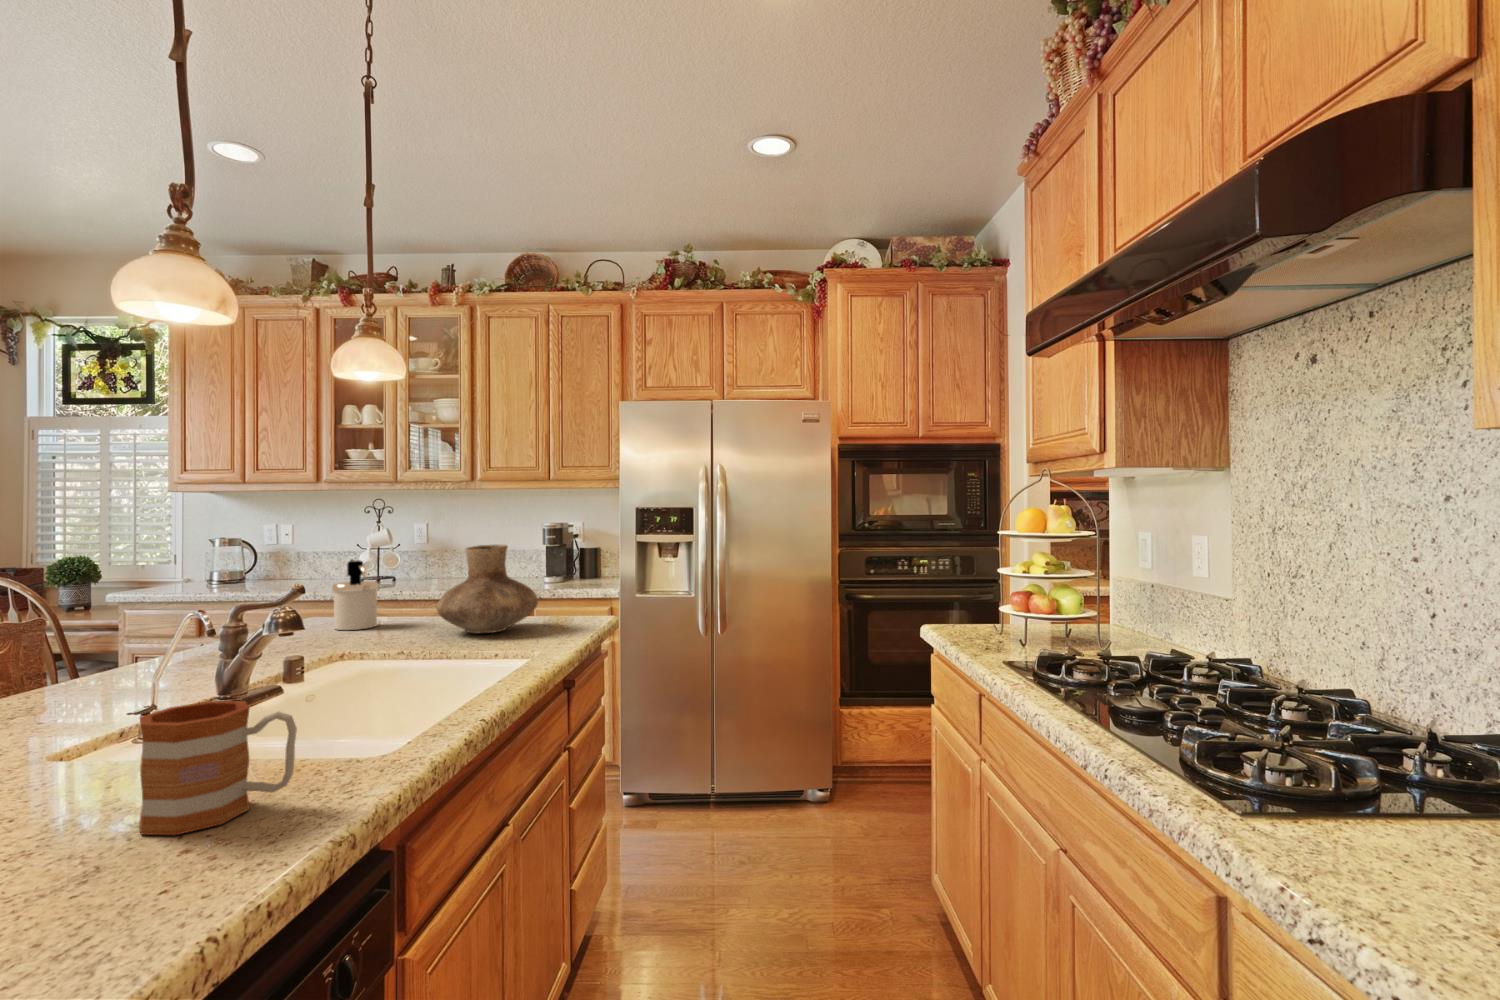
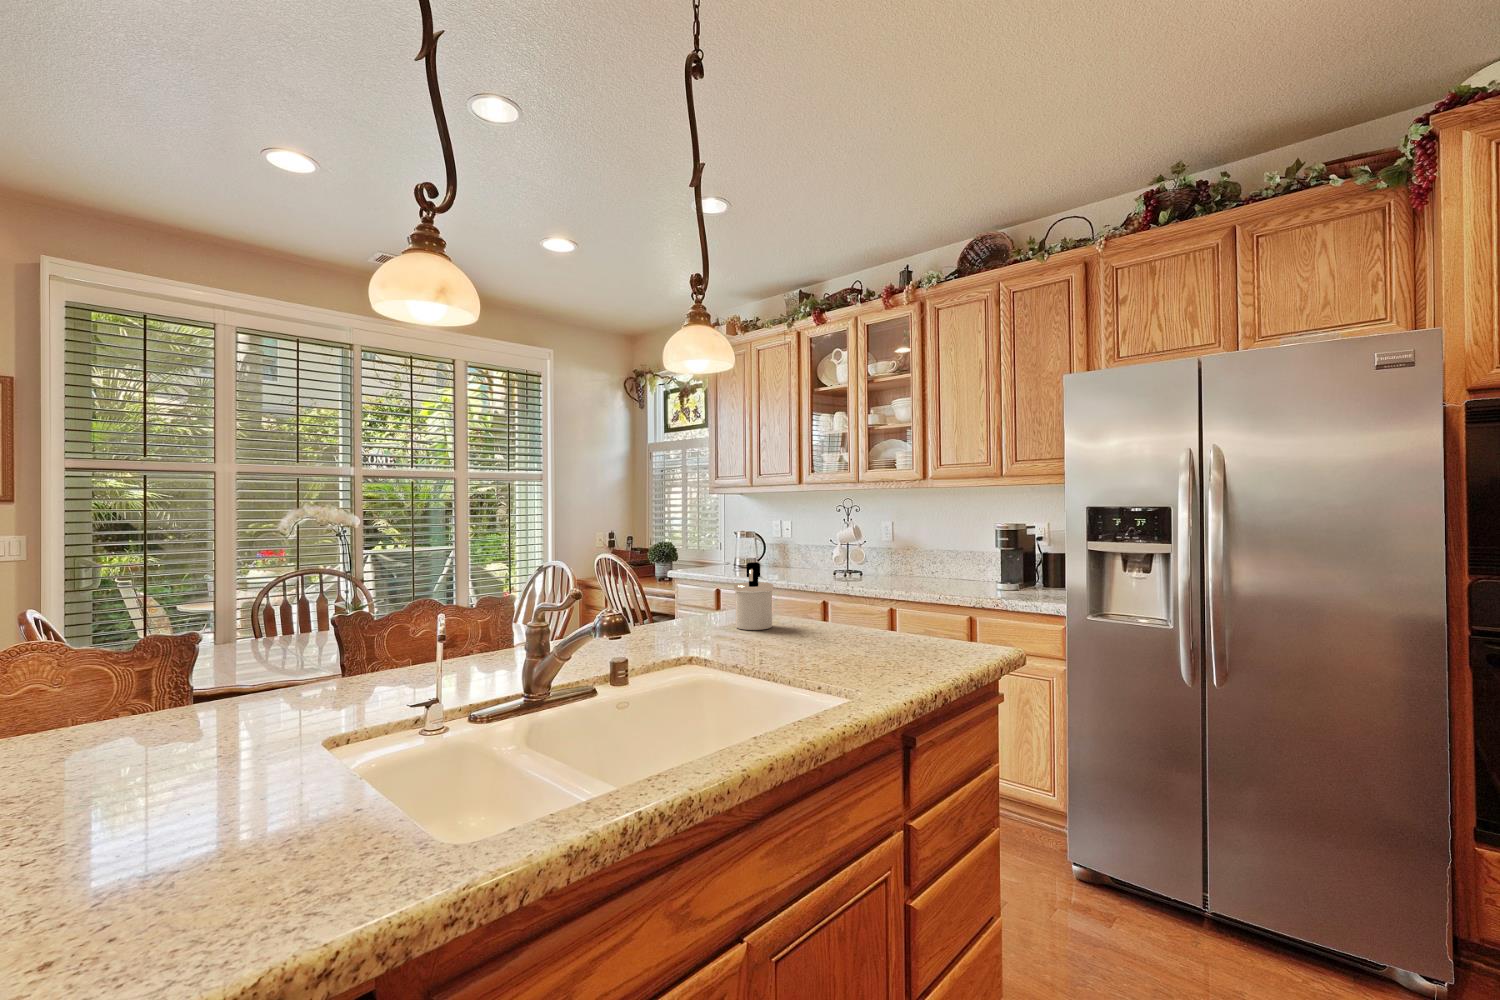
vase: present [436,545,538,633] -> none [802,554,910,654]
mug: present [139,701,297,835] -> none [228,733,354,885]

